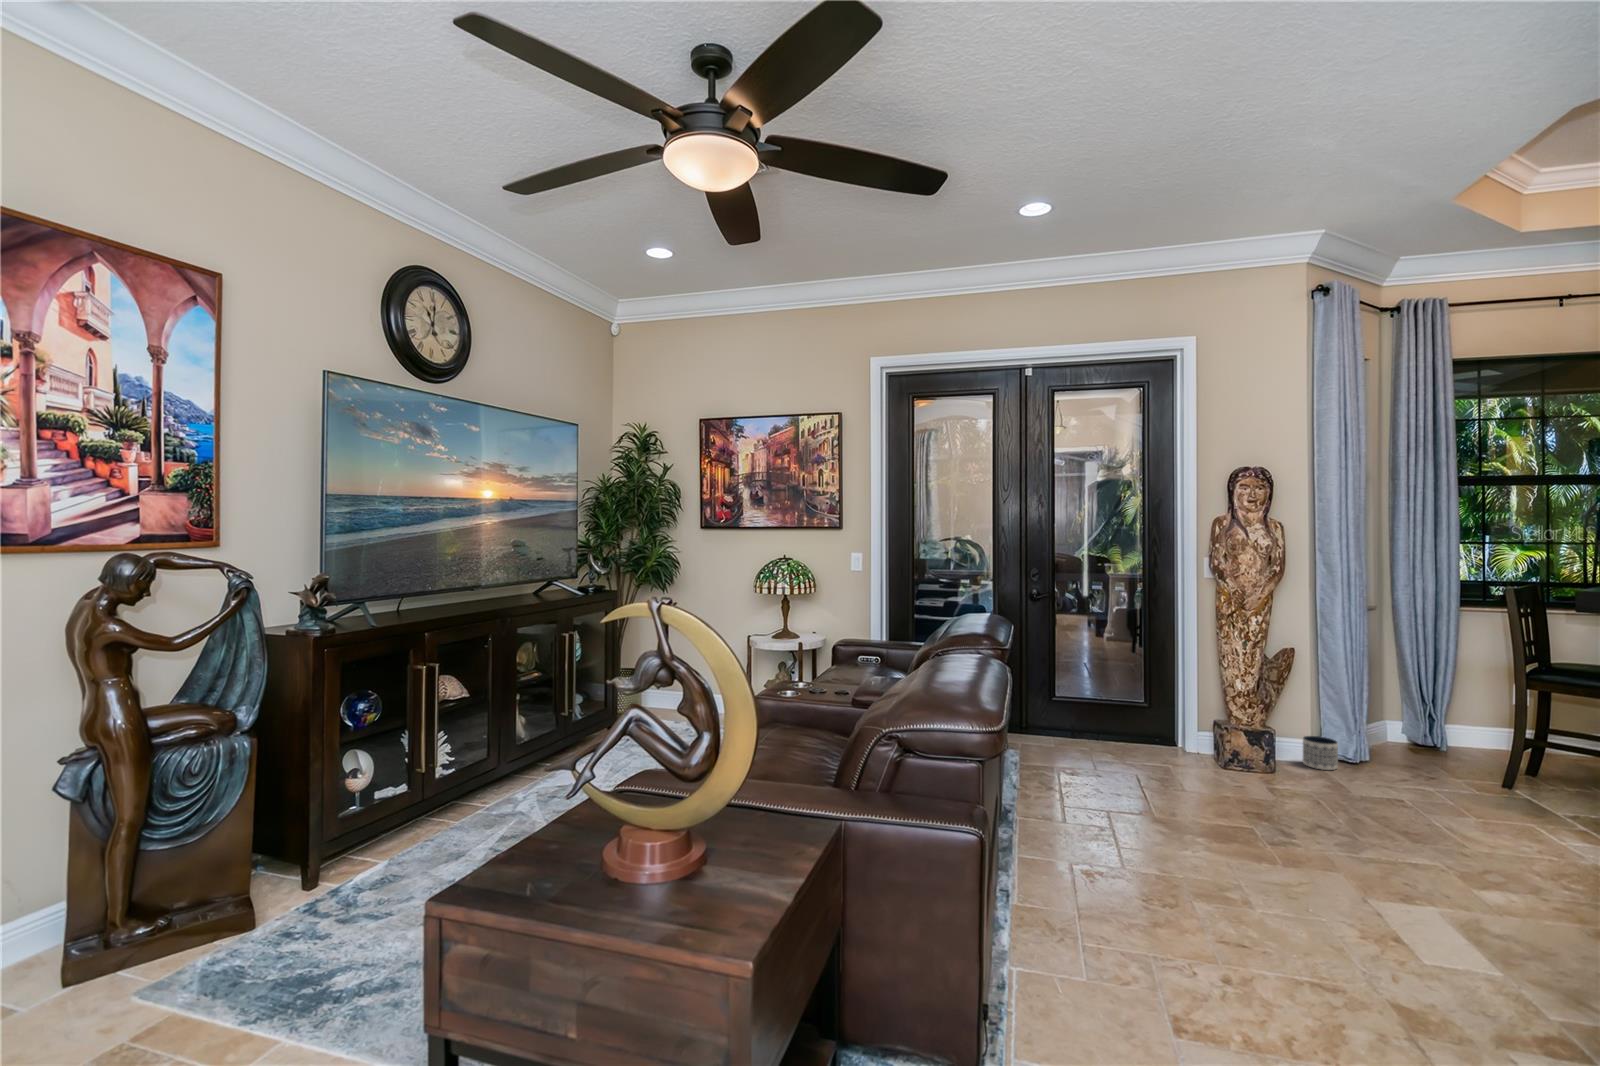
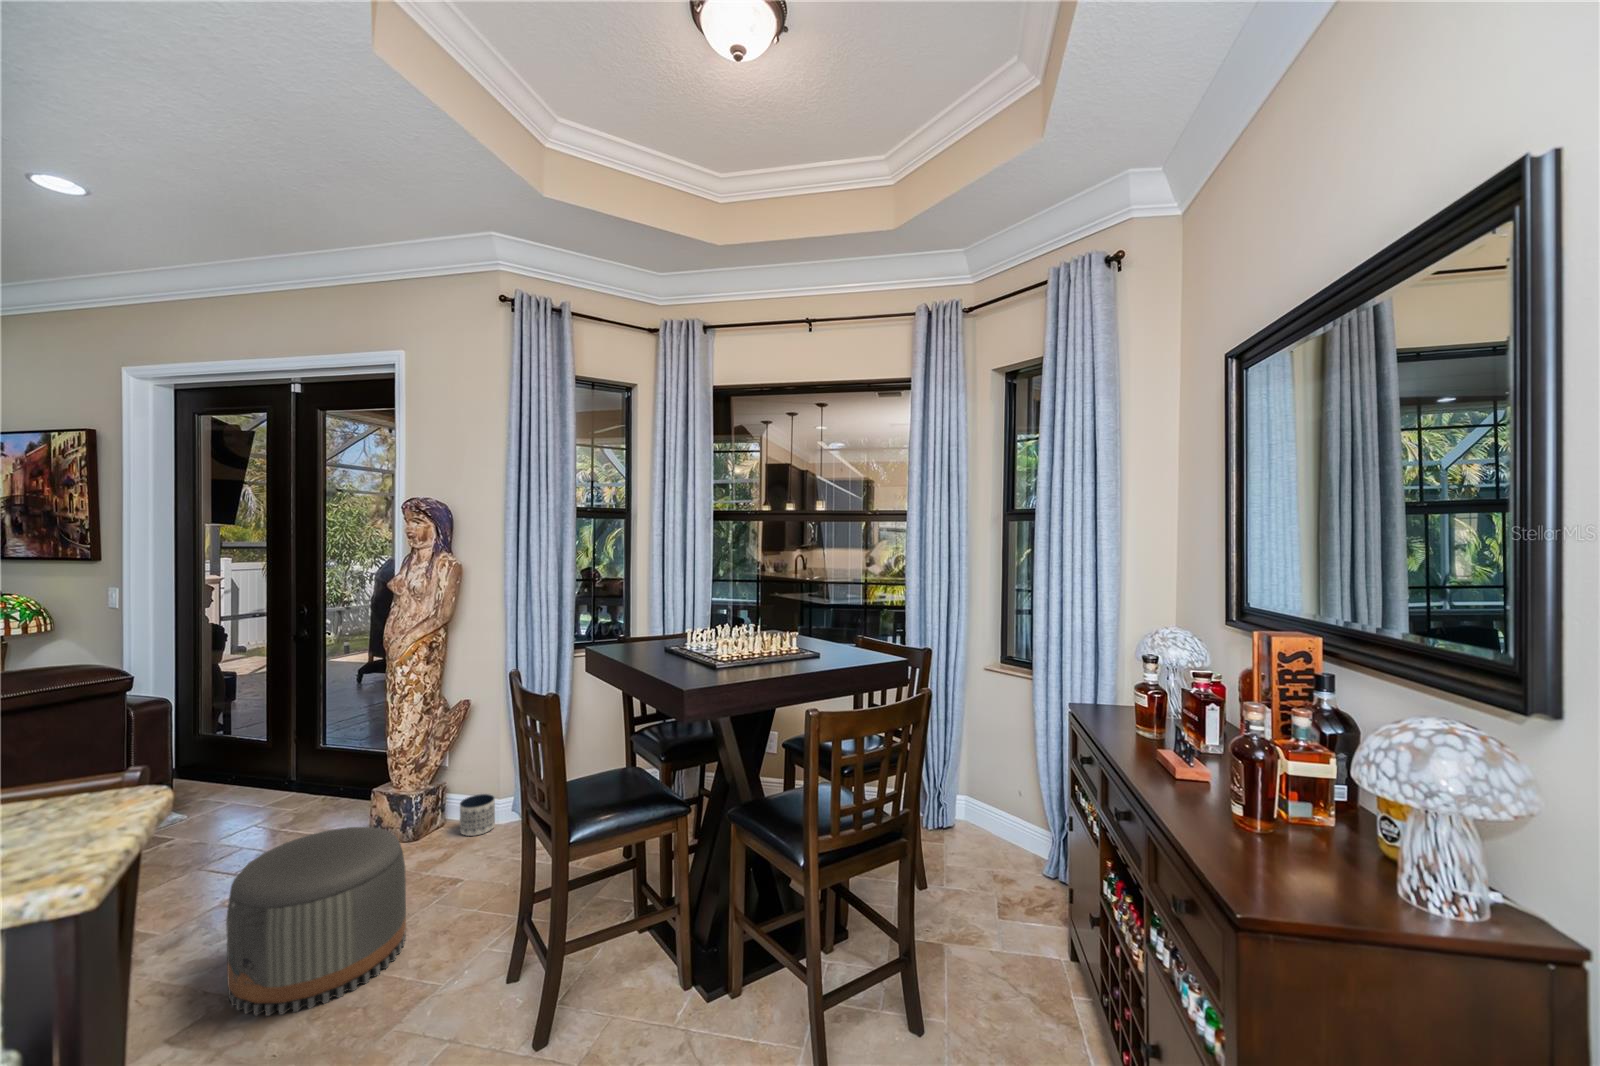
pouf: none [1375,736,1537,869] -> present [226,827,406,1016]

